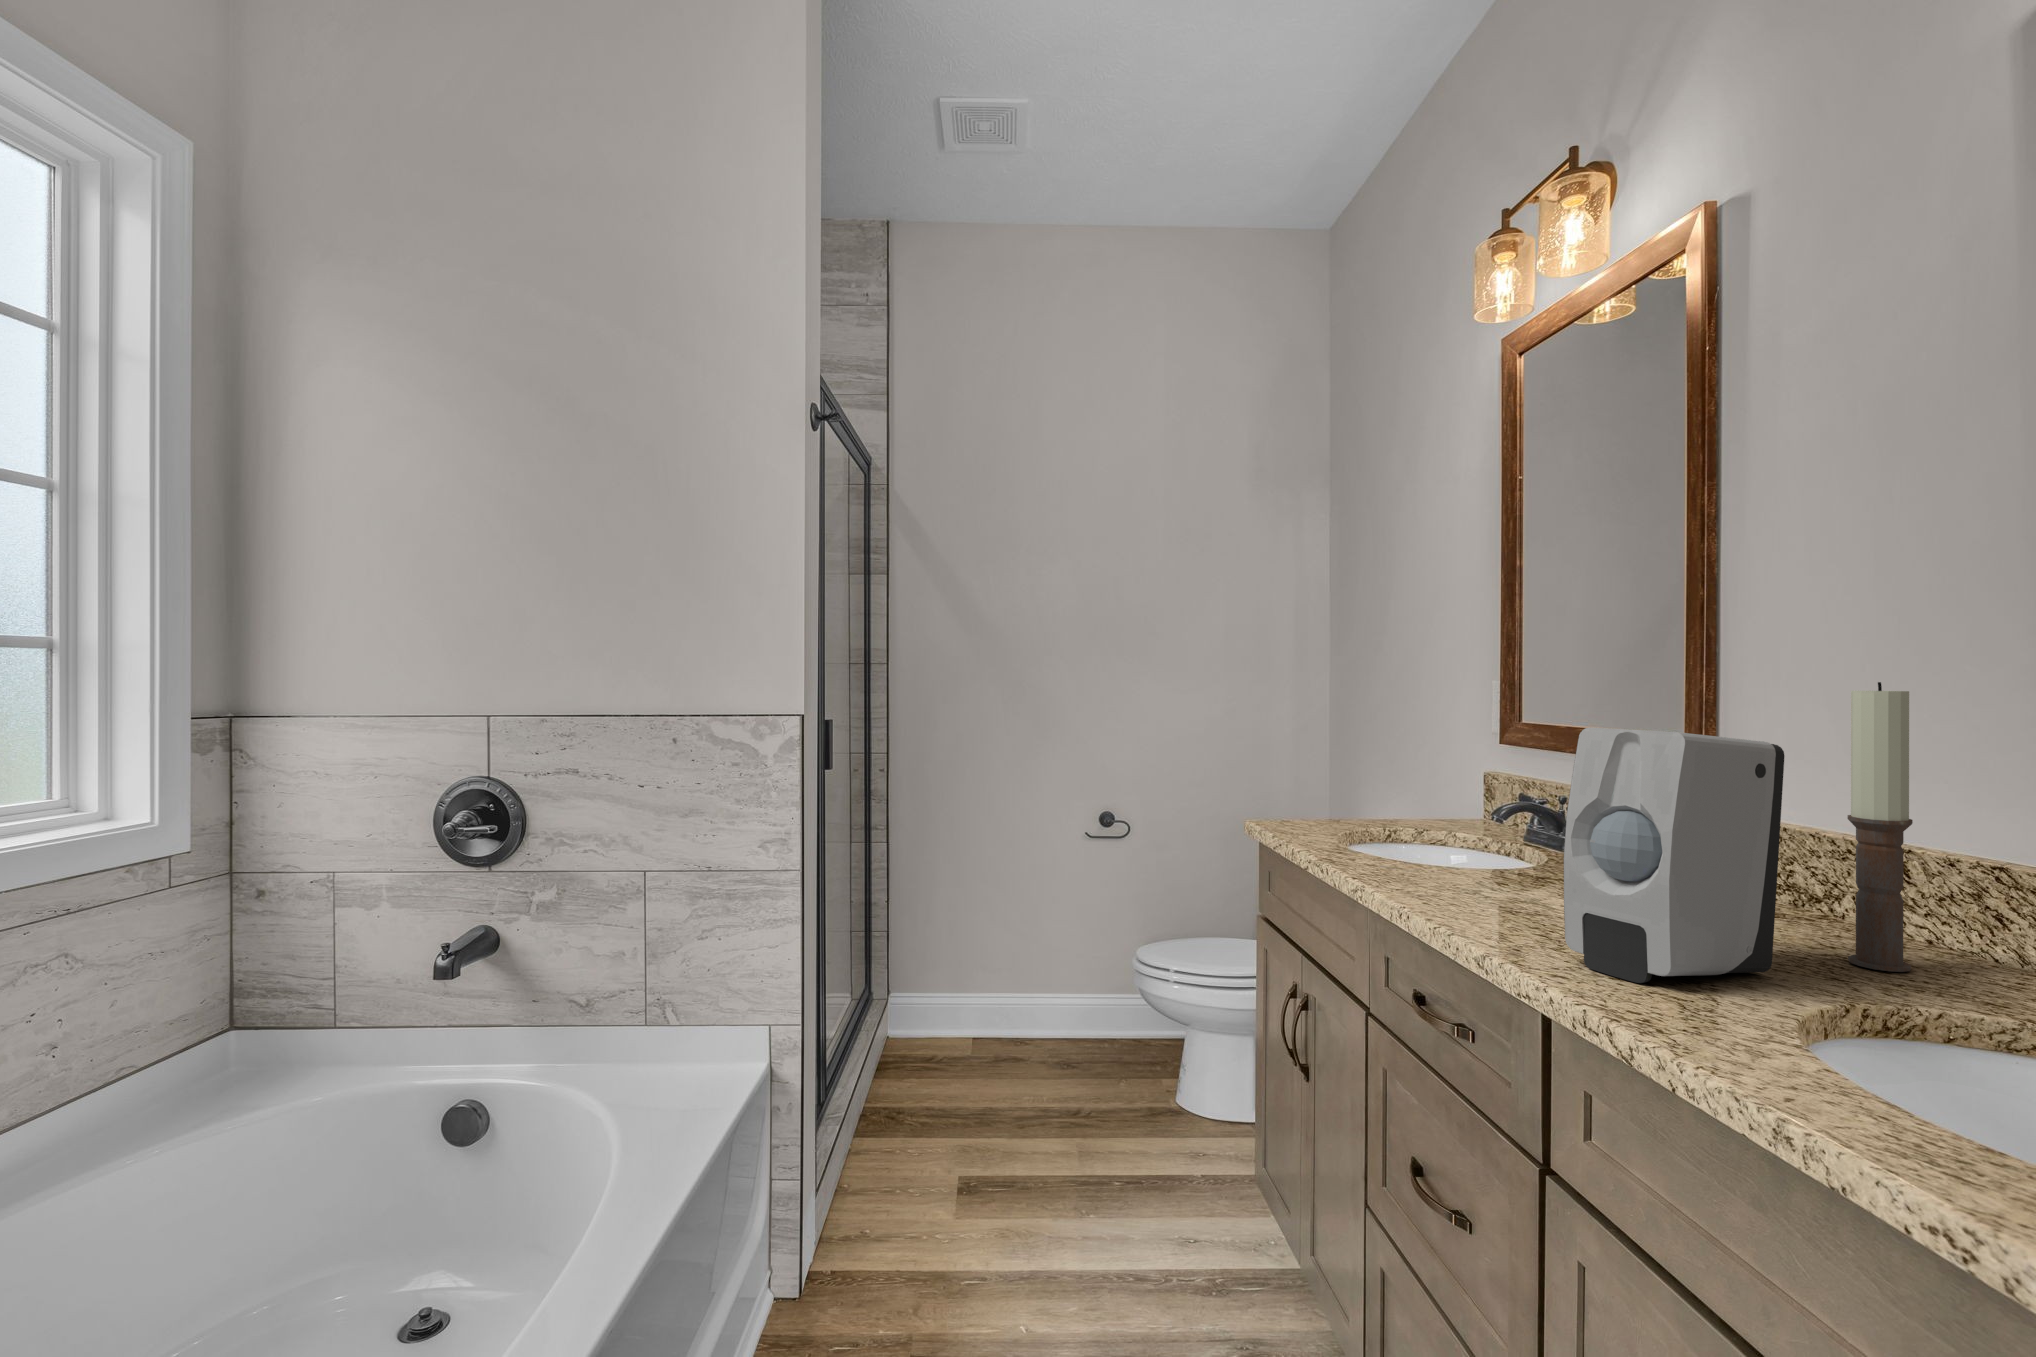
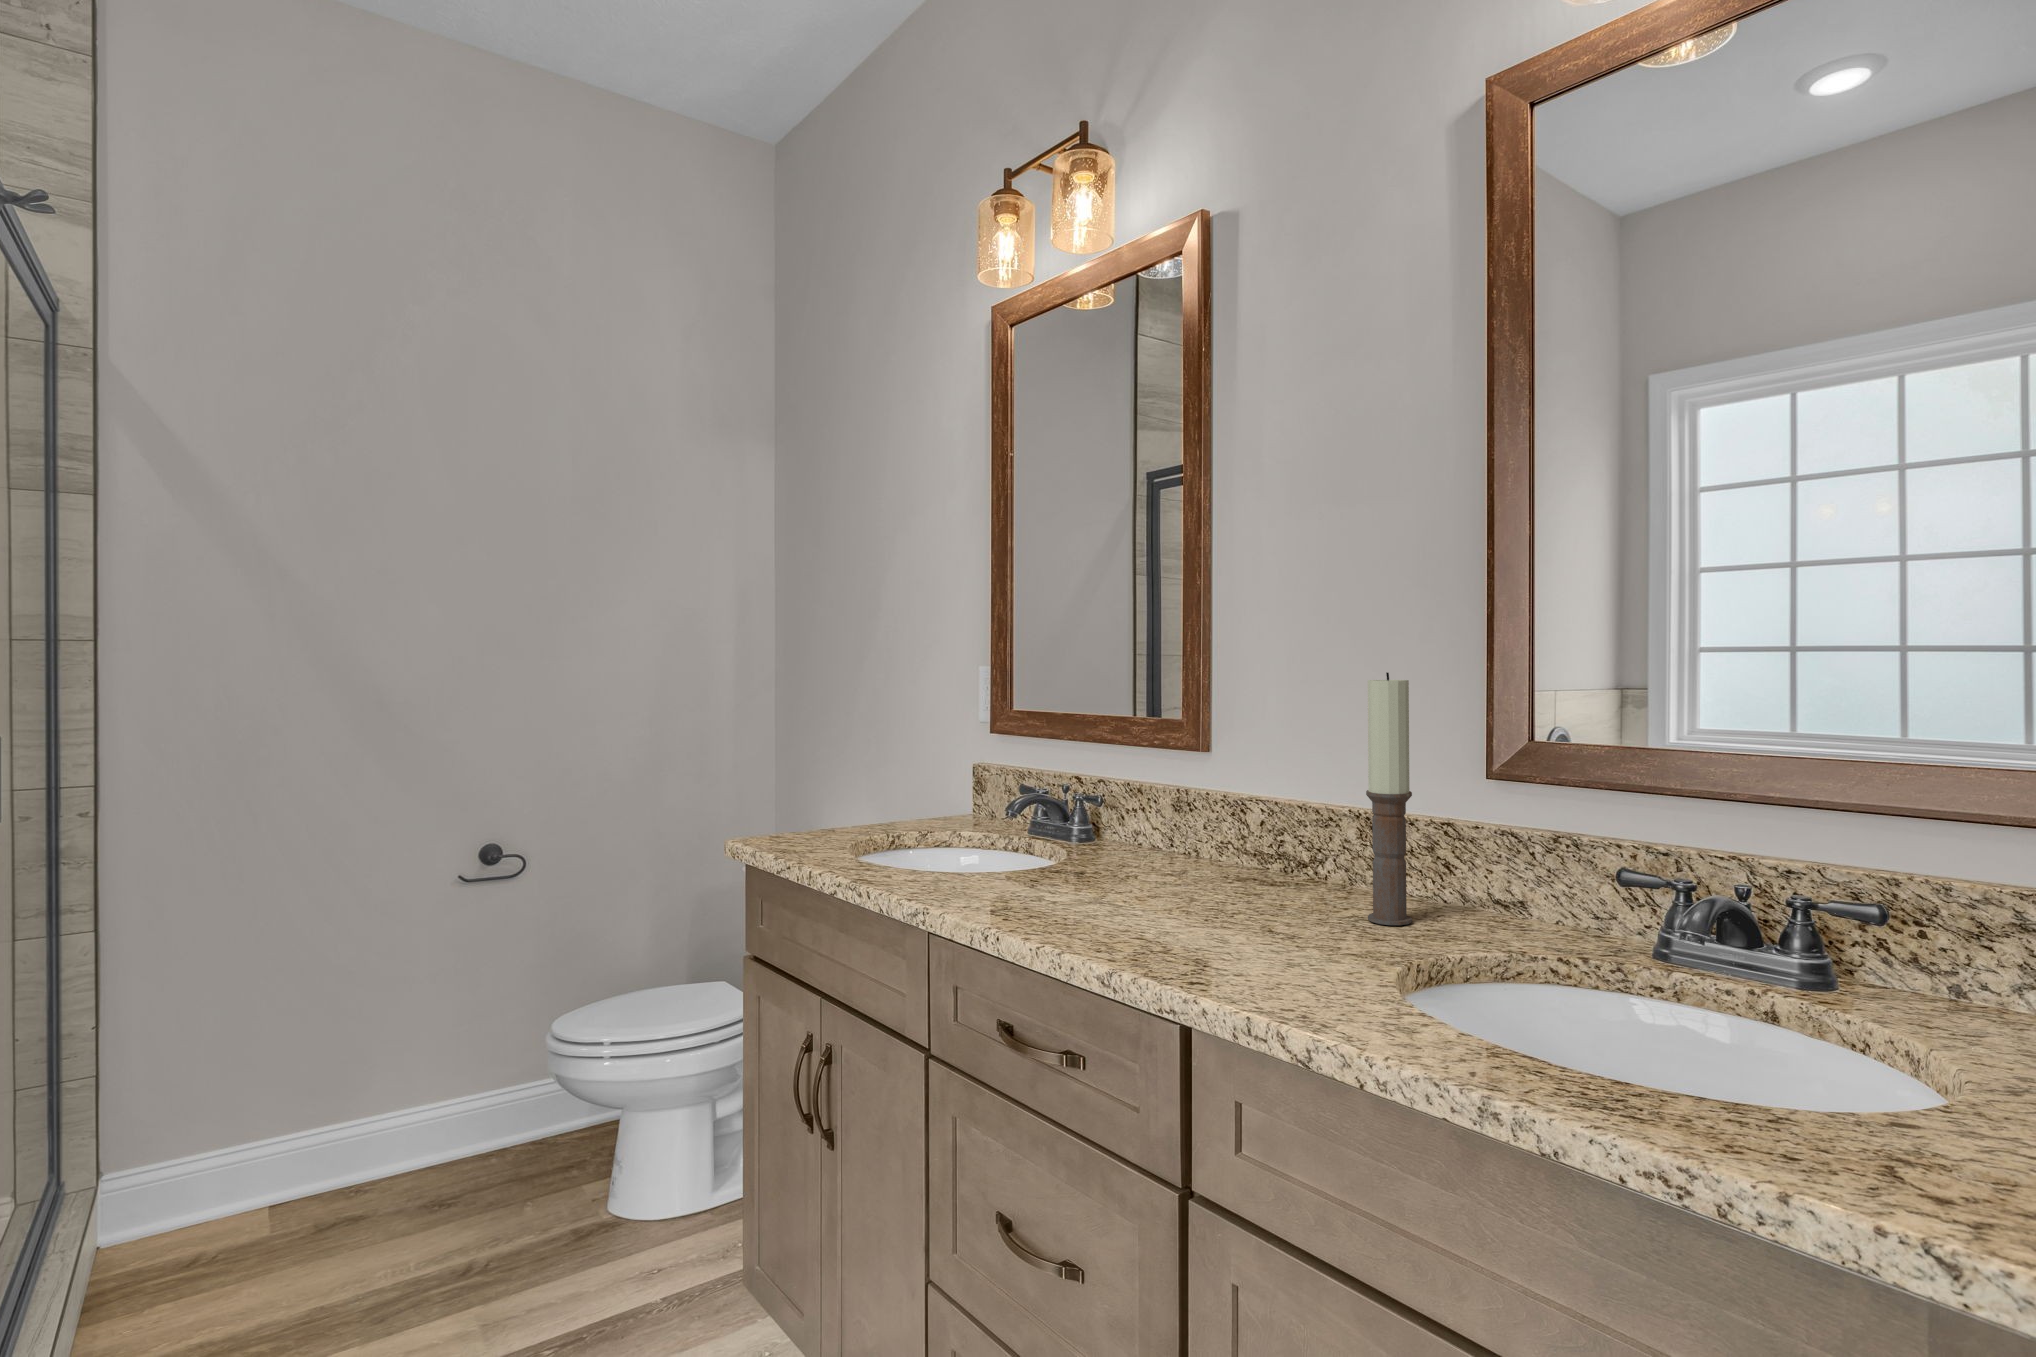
soap dispenser: present [1564,727,1784,983] -> none [1183,726,1343,977]

